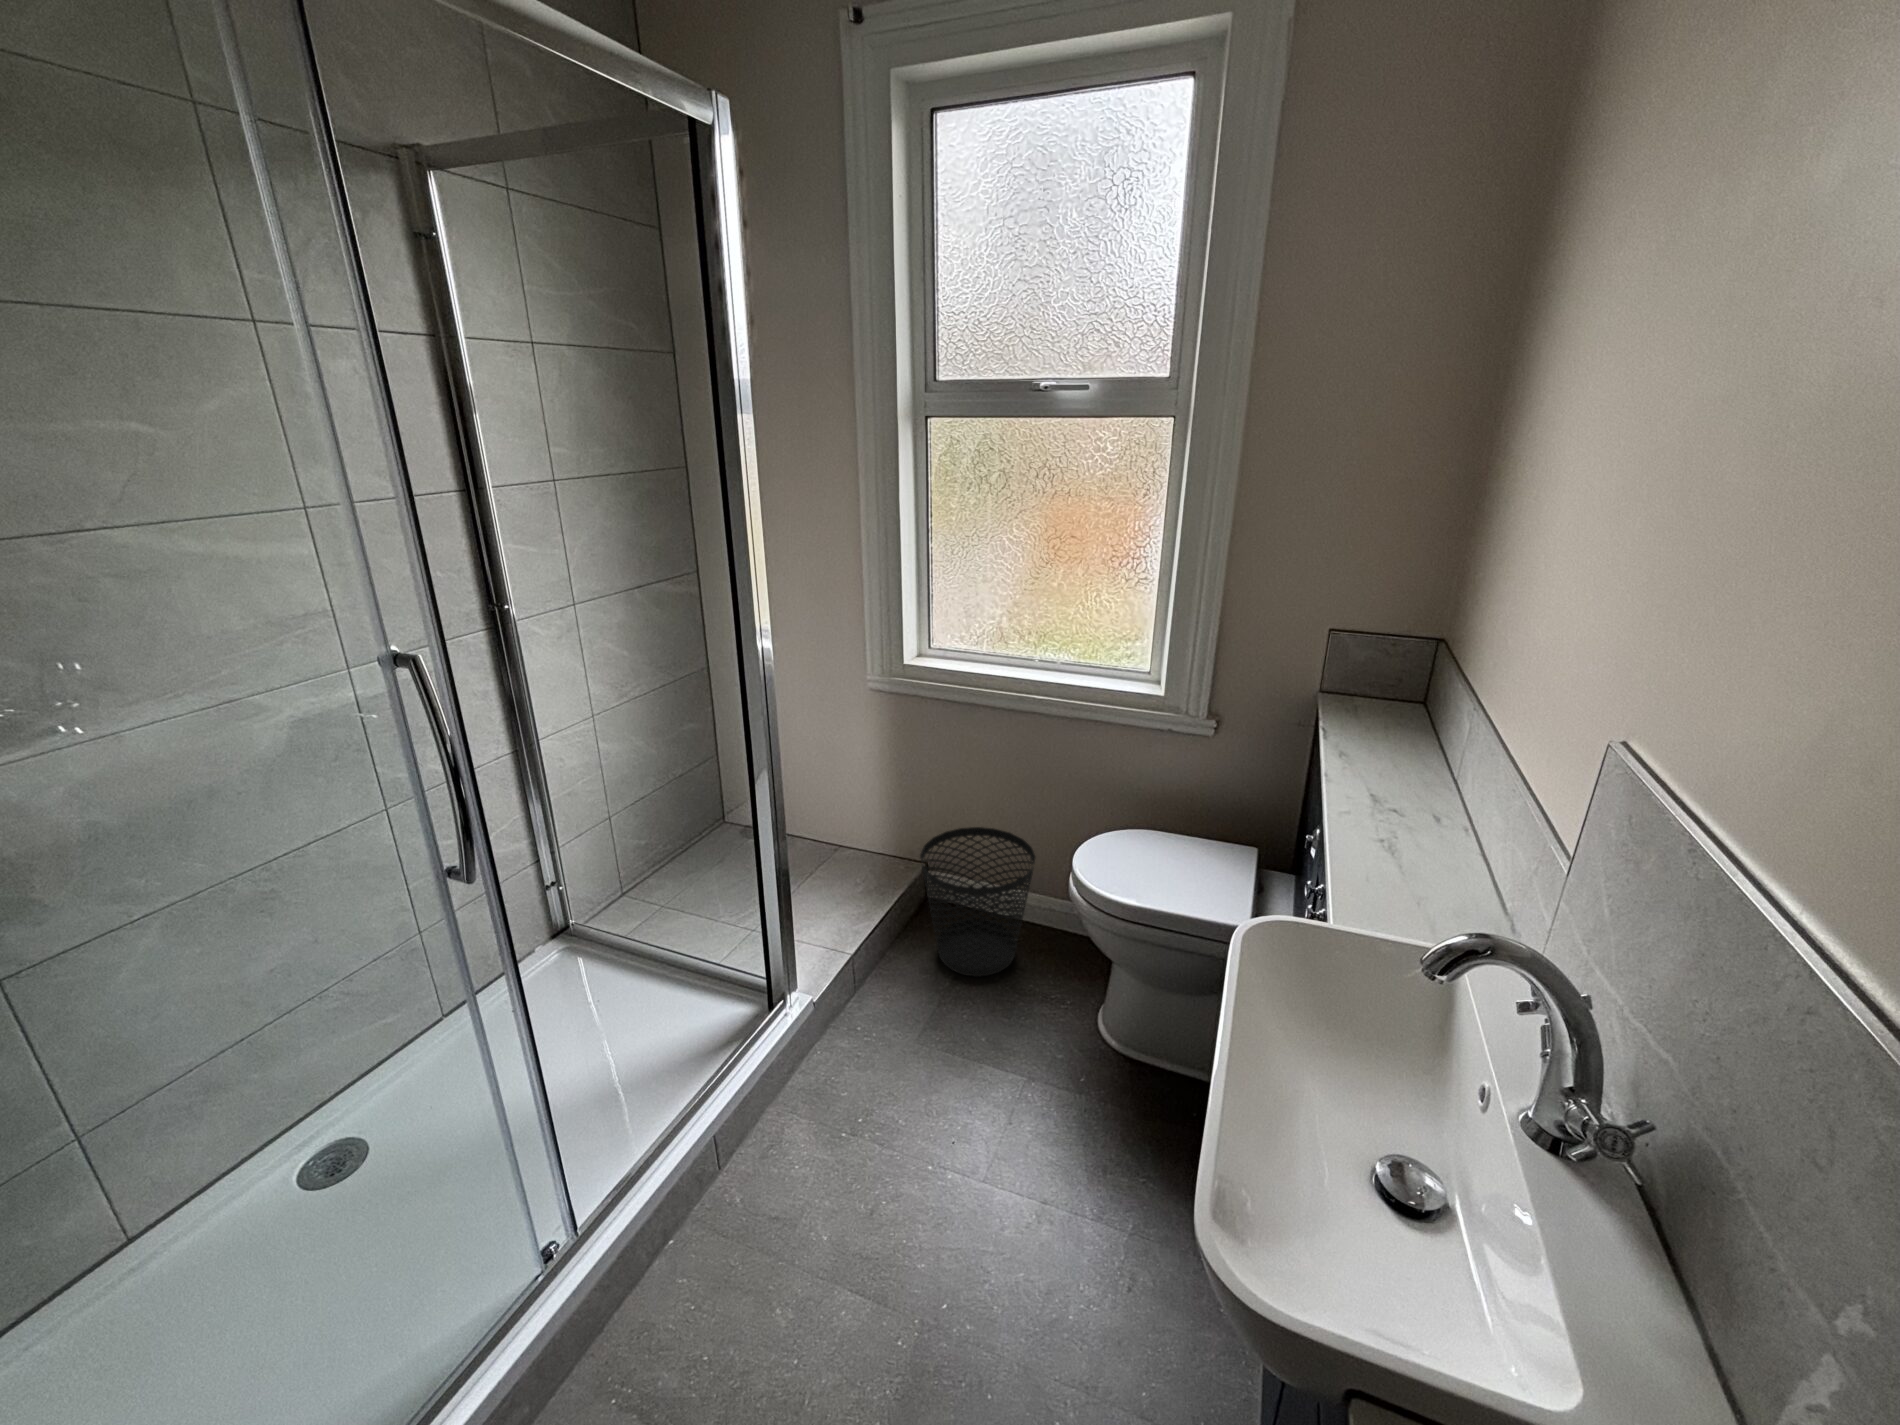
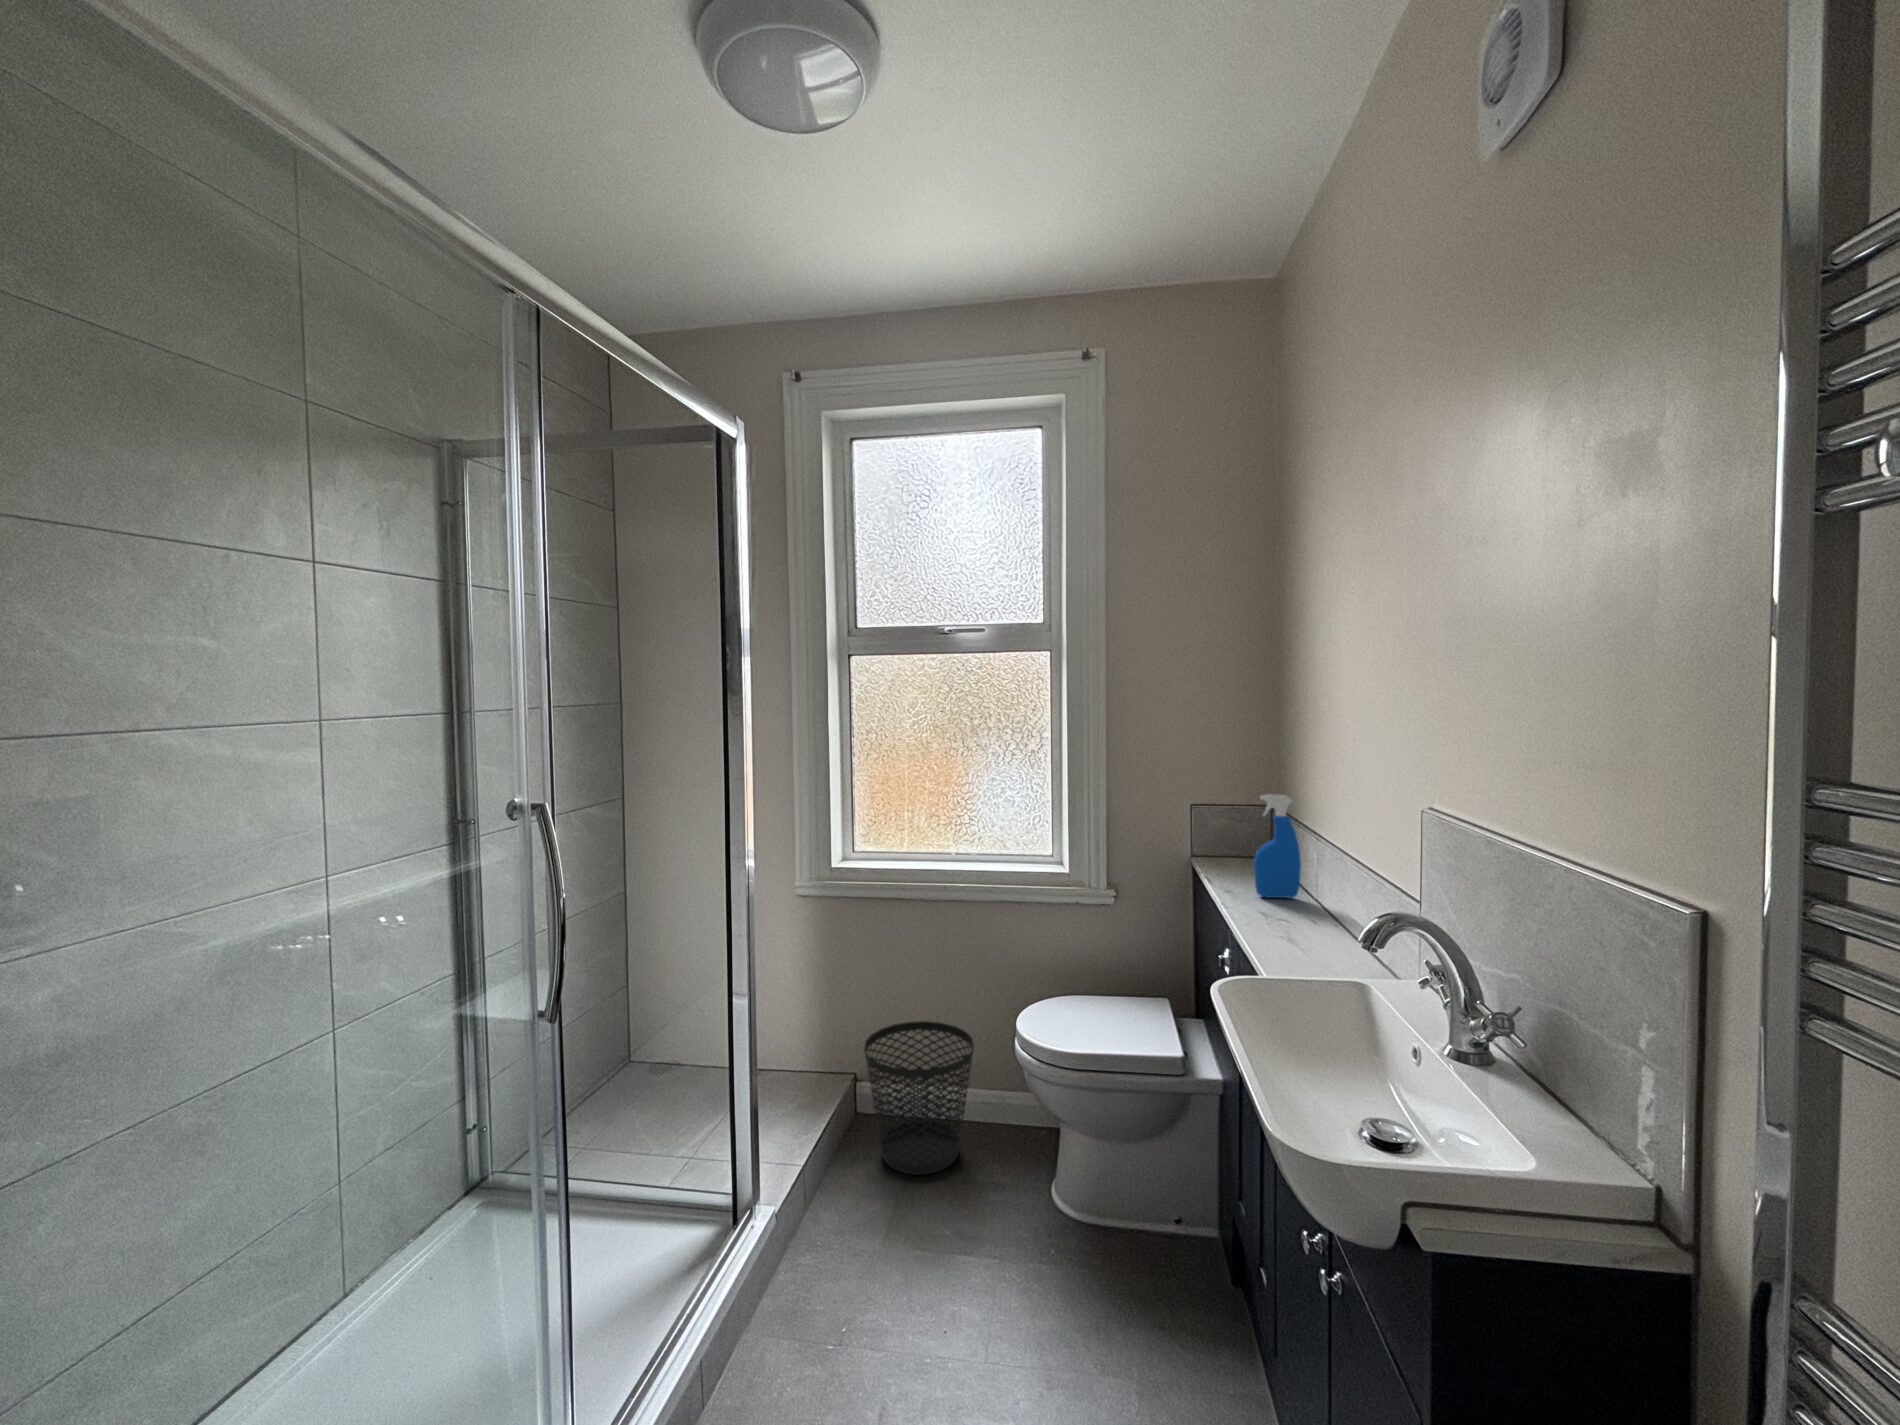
spray bottle: none [1382,638,1458,769] -> present [1254,795,1301,898]

